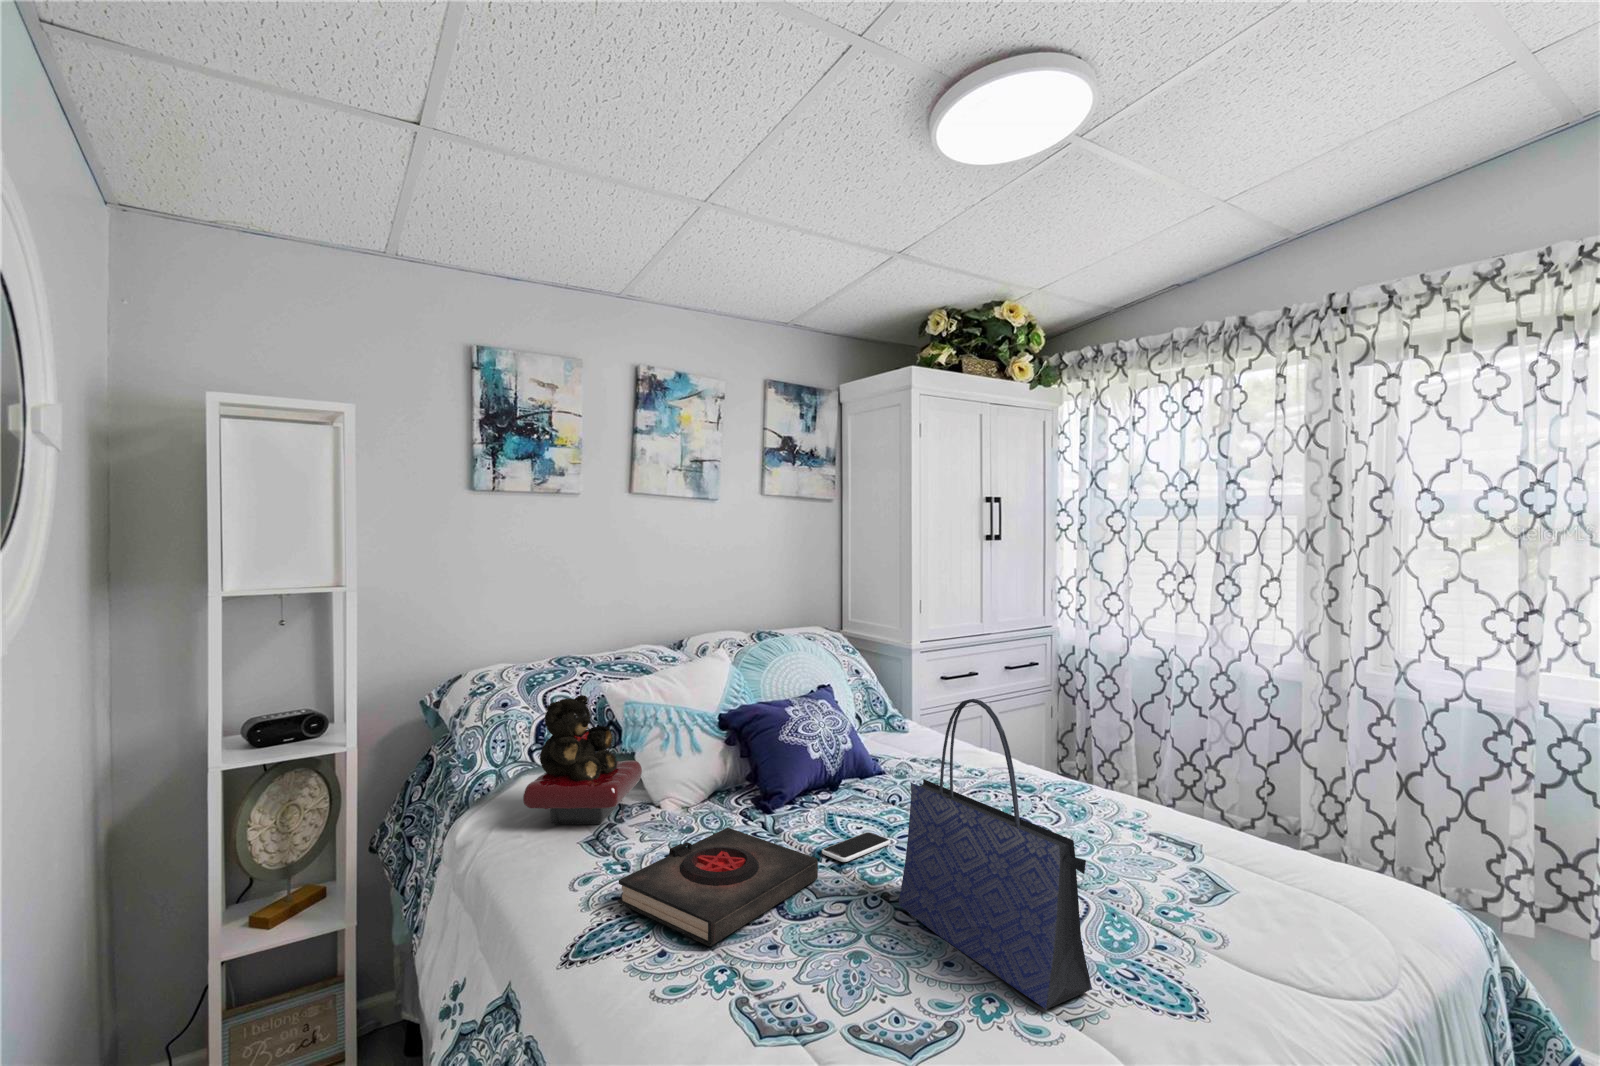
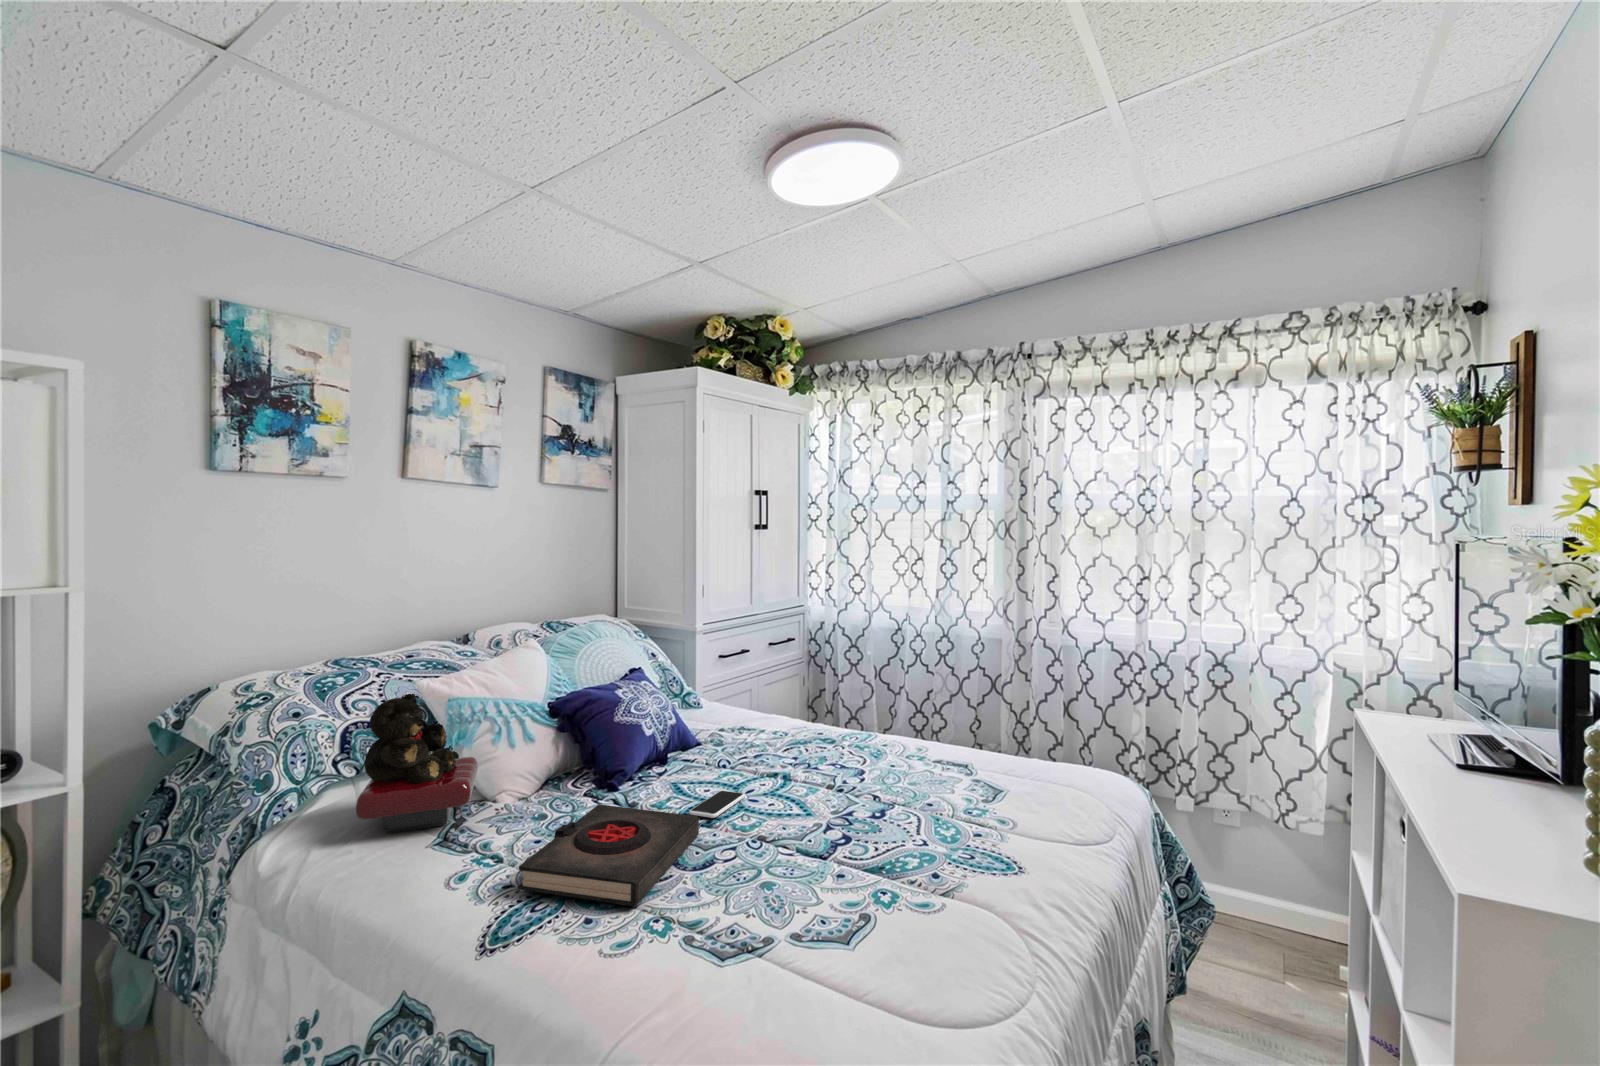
tote bag: present [898,699,1092,1009] -> none [776,658,951,891]

